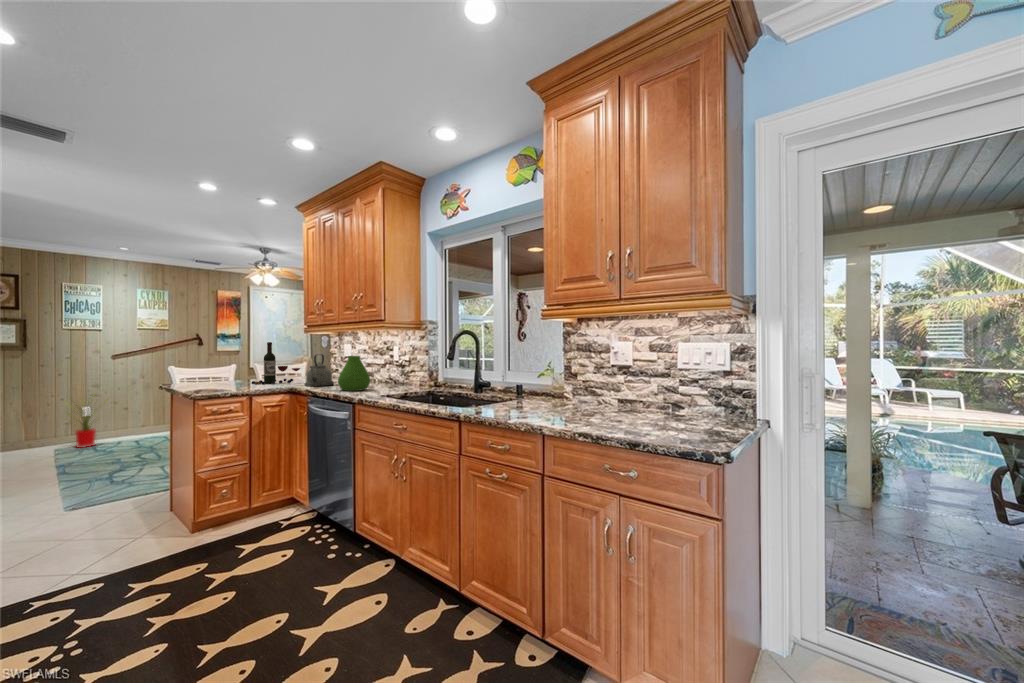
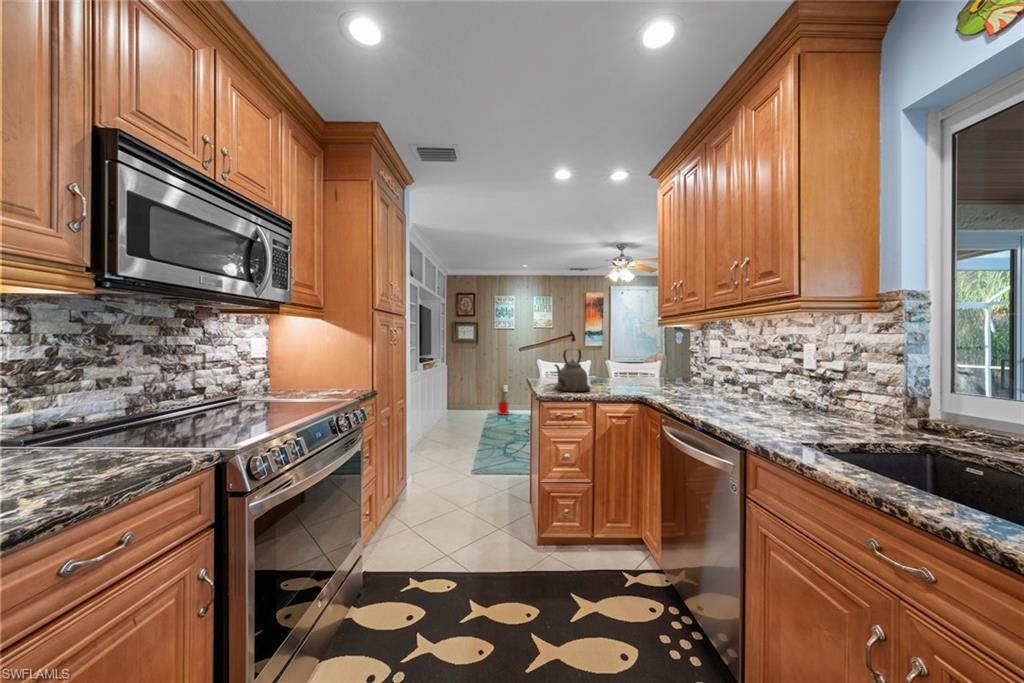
wine bottle: present [252,342,300,385] -> none [600,337,655,387]
kettle: present [304,355,334,386] -> present [554,350,590,392]
vase: present [338,356,370,391] -> none [708,358,766,417]

